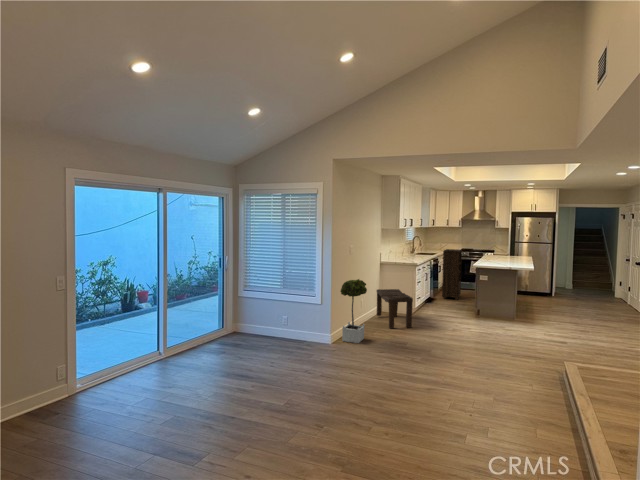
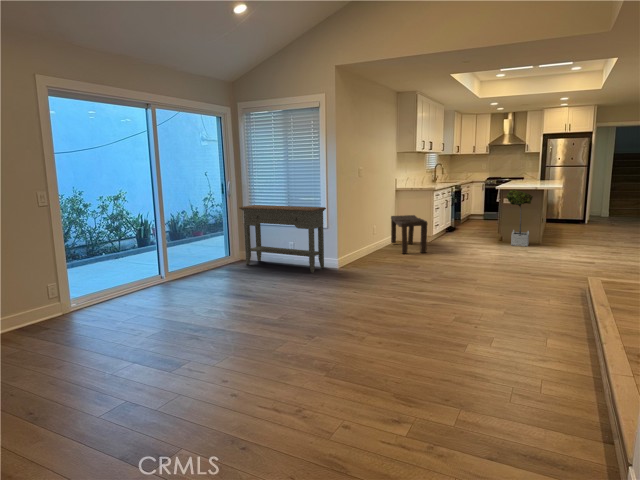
bookshelf: present [442,249,462,300] -> none [464,176,487,229]
potted tree: present [340,279,367,343] -> present [507,190,533,246]
console table: none [236,280,321,350] -> present [239,205,326,273]

